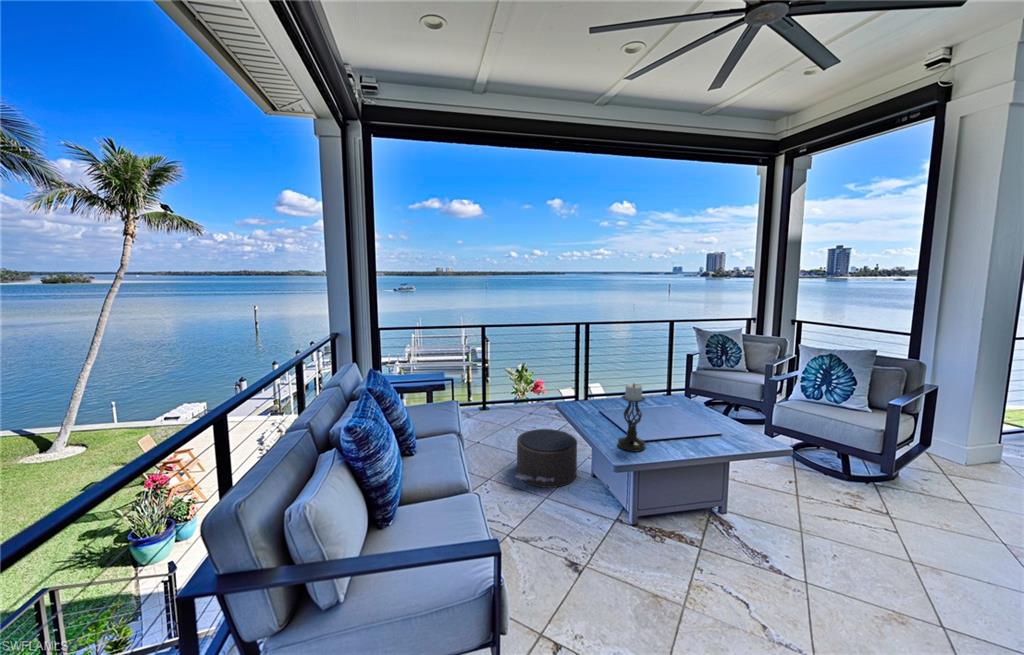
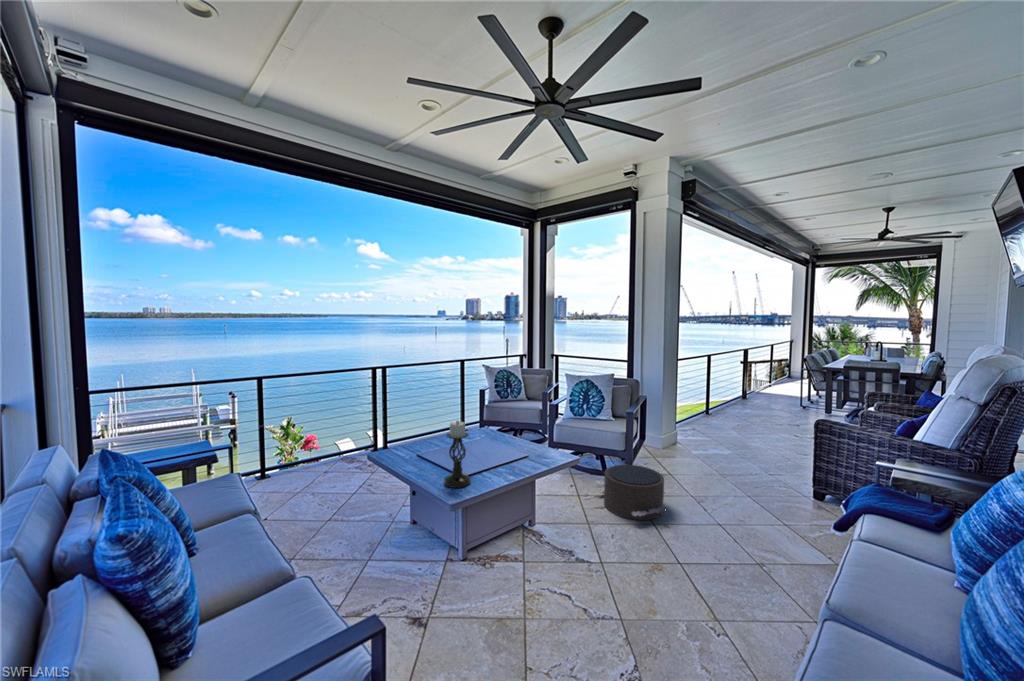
pouf: present [515,429,577,488] -> present [596,465,664,520]

